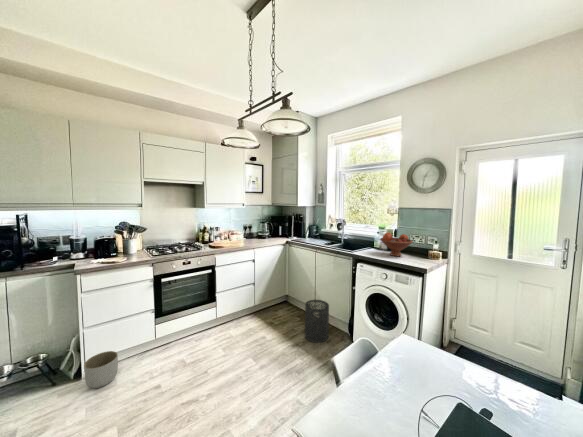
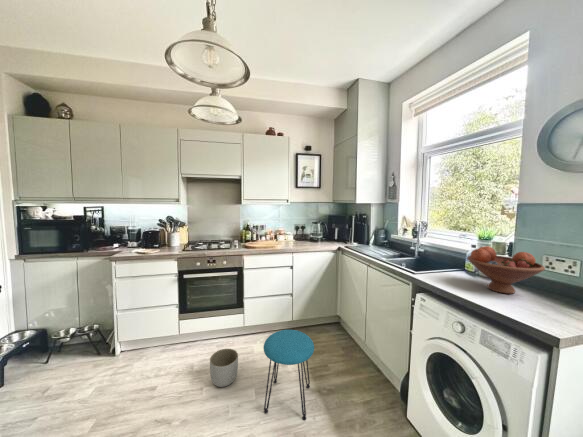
trash can: present [305,300,329,343] -> none [336,332,372,401]
stool: none [261,305,299,368] -> present [263,330,314,420]
planter: present [84,351,118,388] -> present [210,349,238,387]

